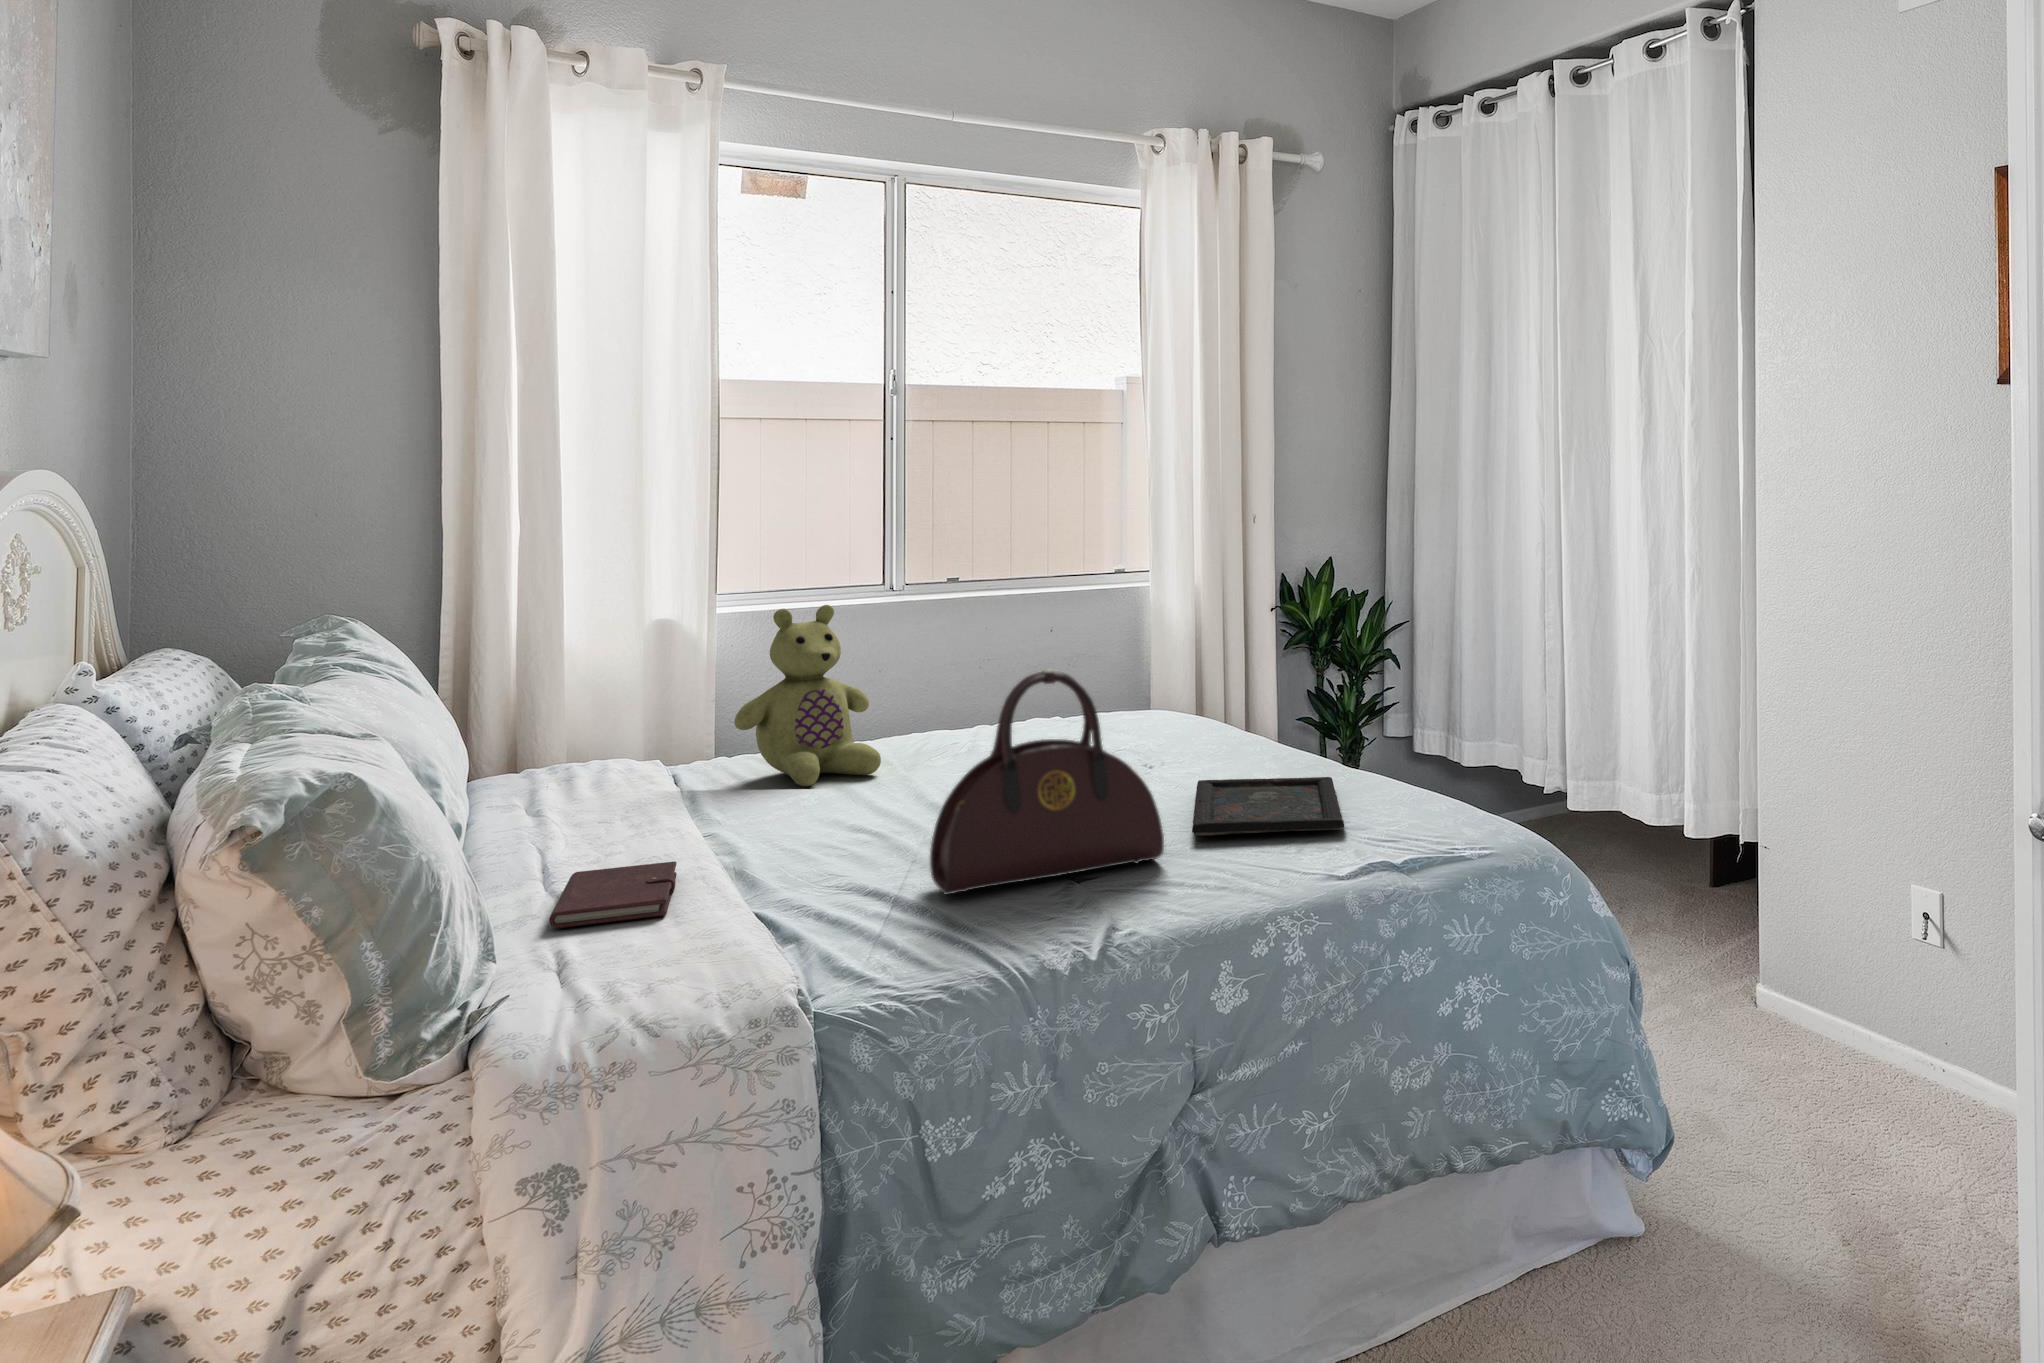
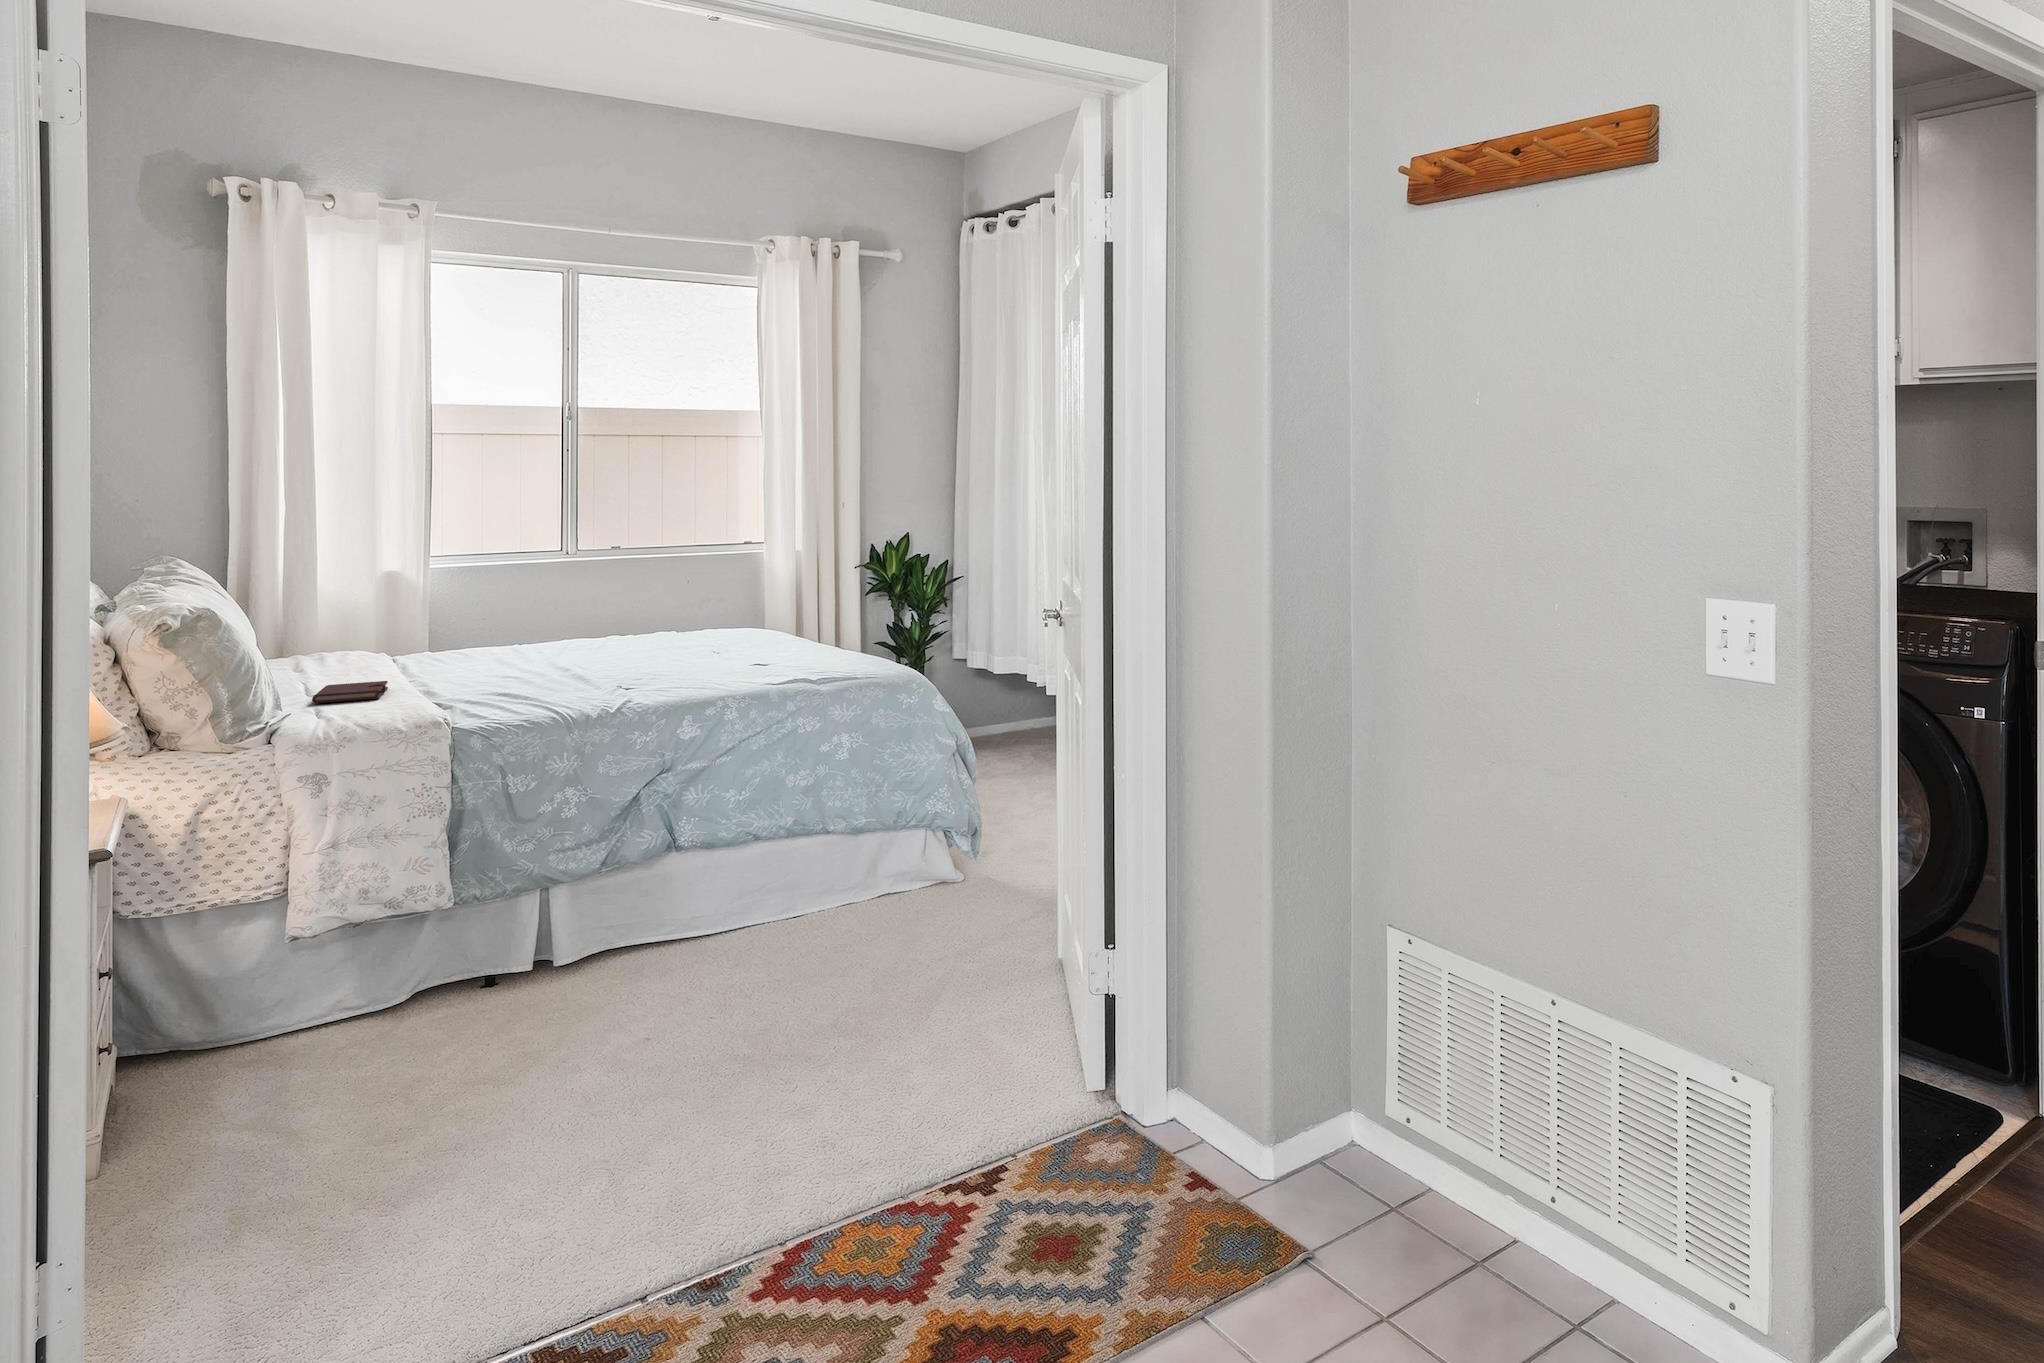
stuffed bear: present [734,605,881,786] -> none [435,554,534,663]
handbag: present [930,670,1164,895] -> none [537,573,678,691]
tray: present [1192,777,1344,835] -> none [703,647,813,670]

